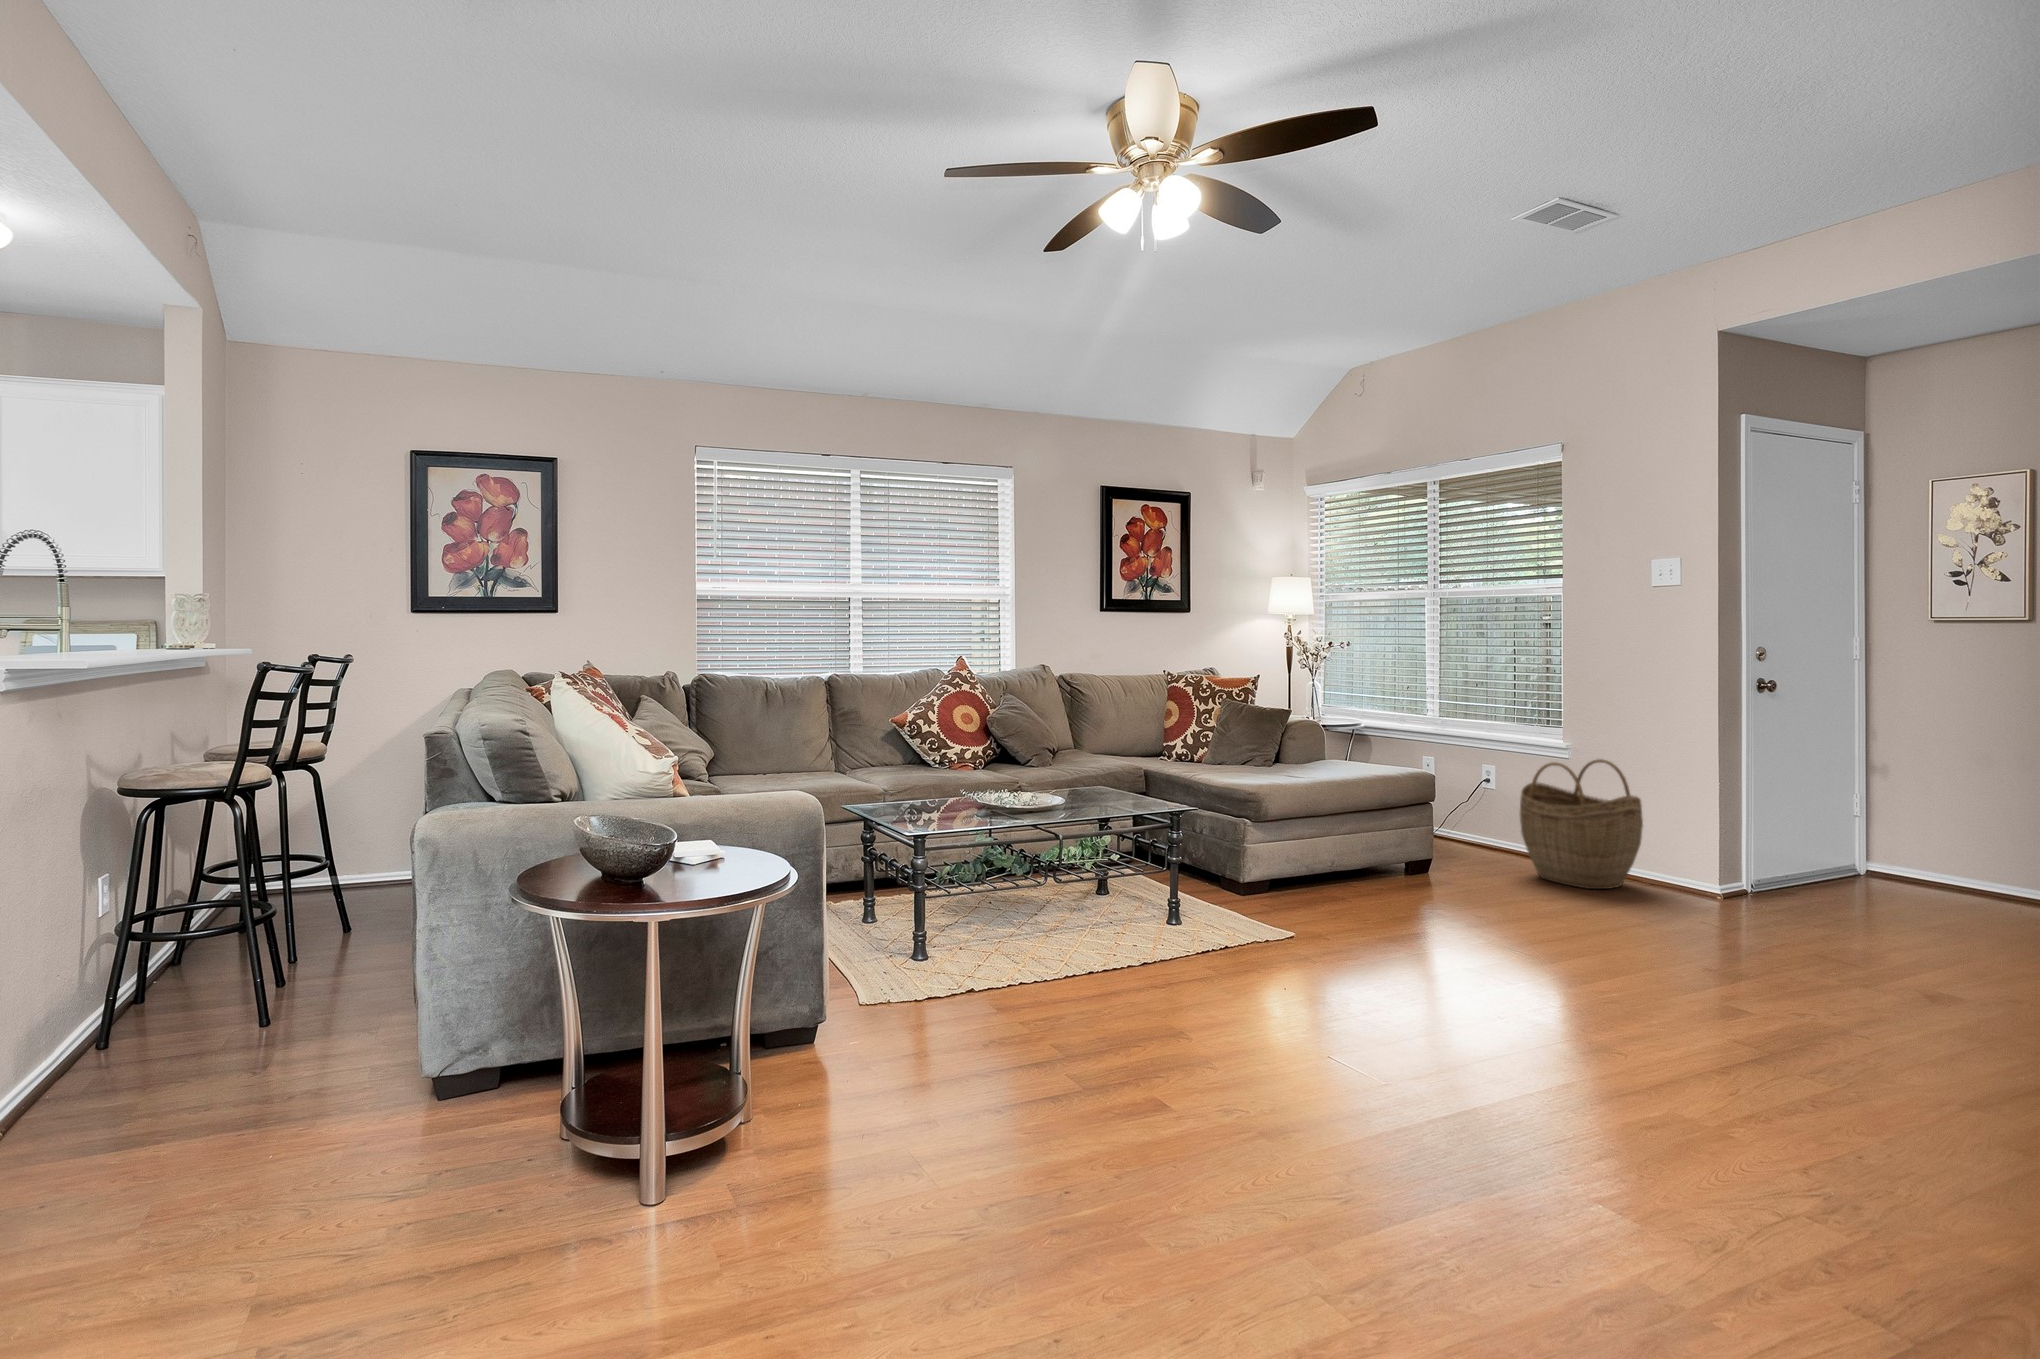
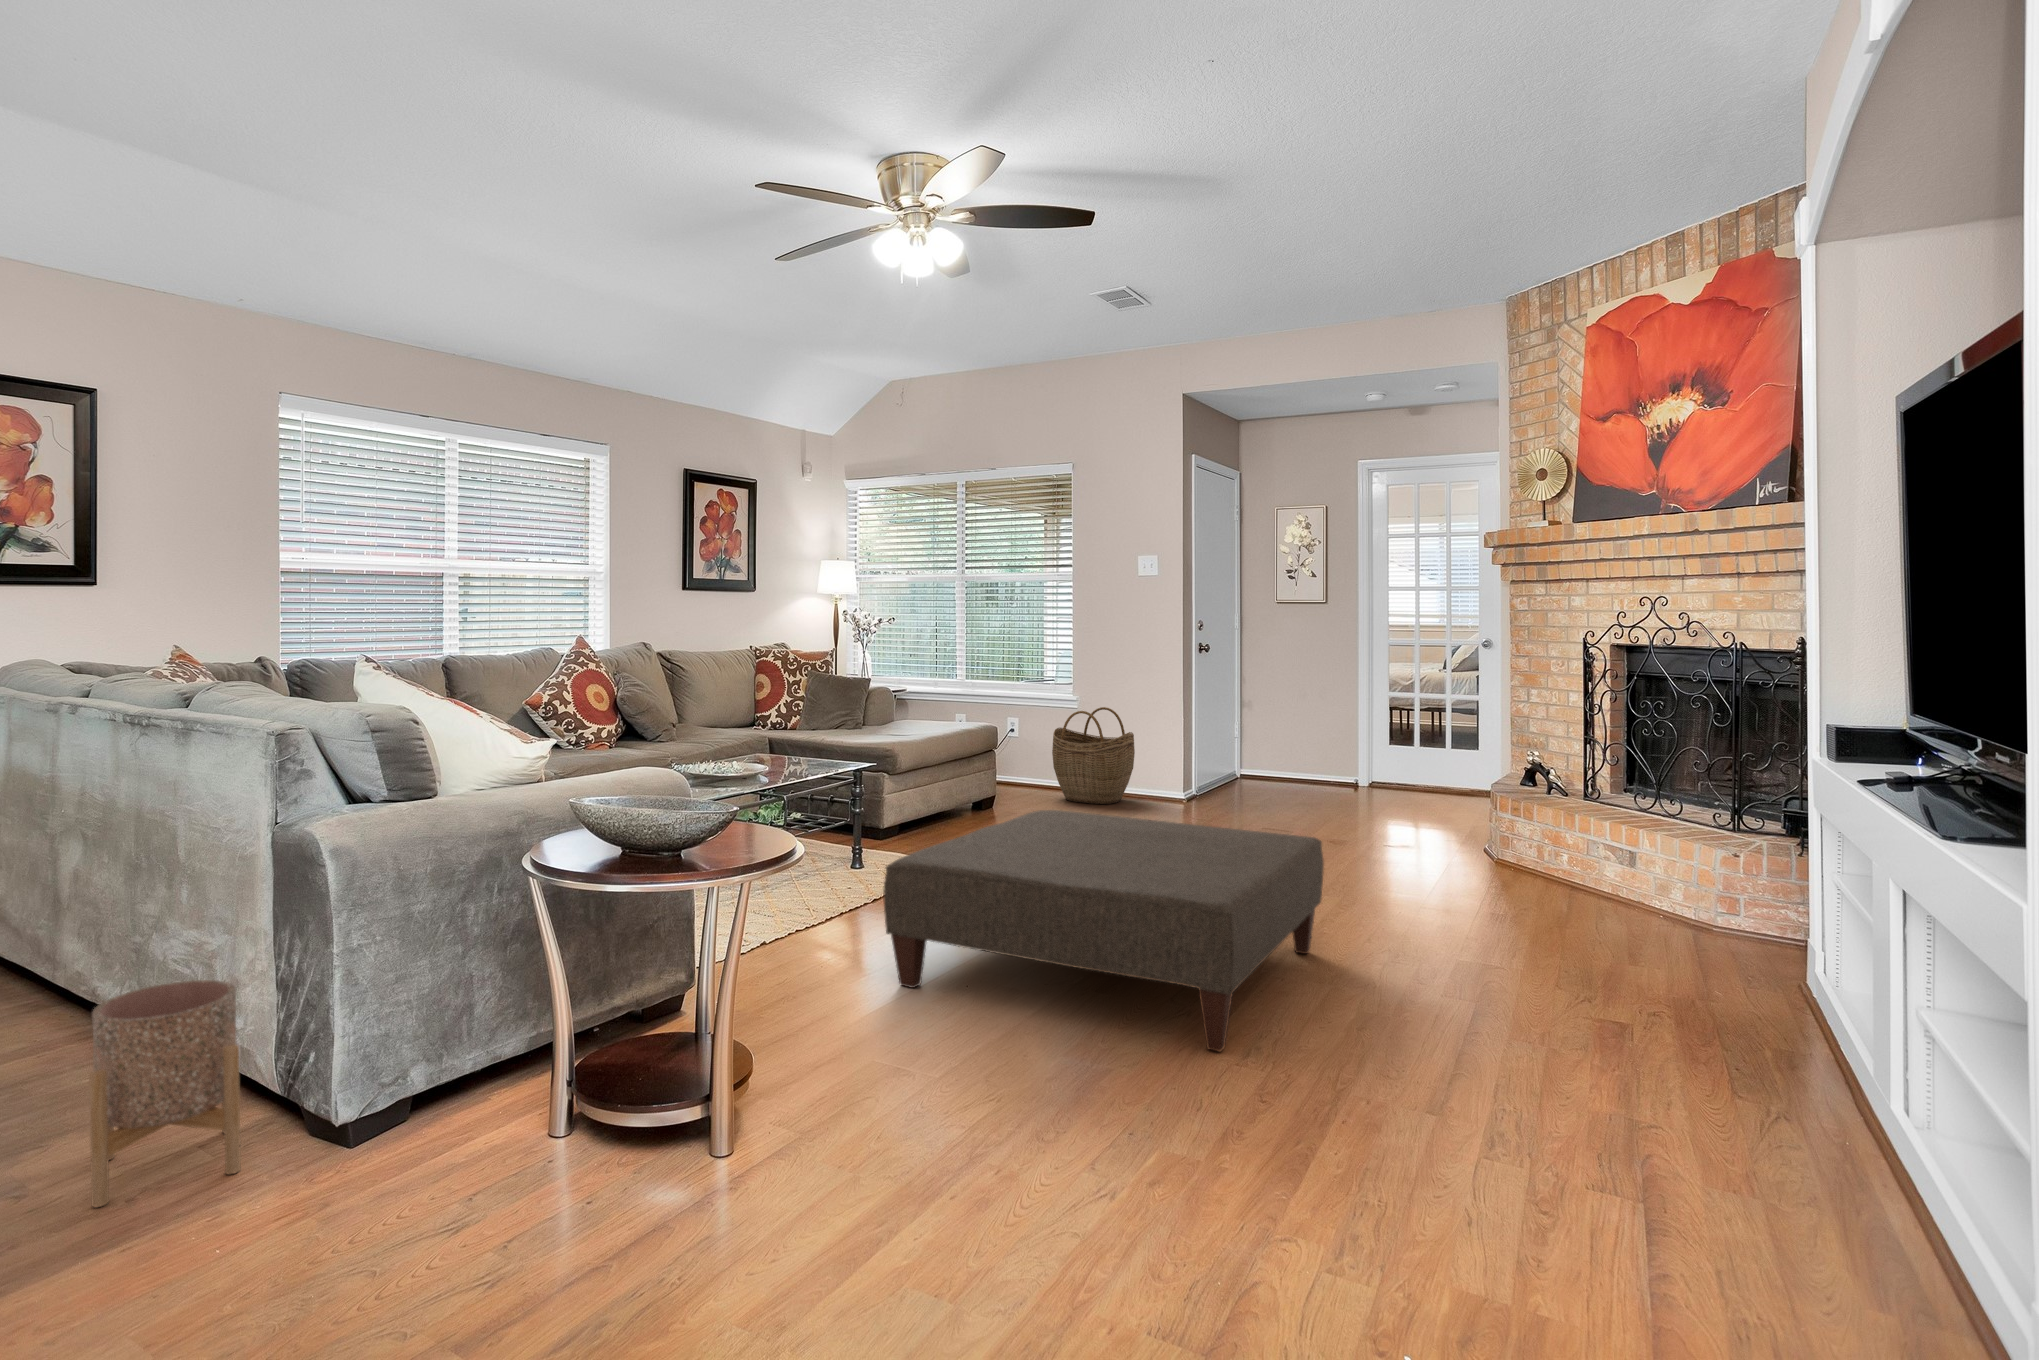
ottoman: none [1026,886,1700,1273] -> present [884,810,1324,1052]
planter: none [243,939,391,1112] -> present [89,980,241,1207]

